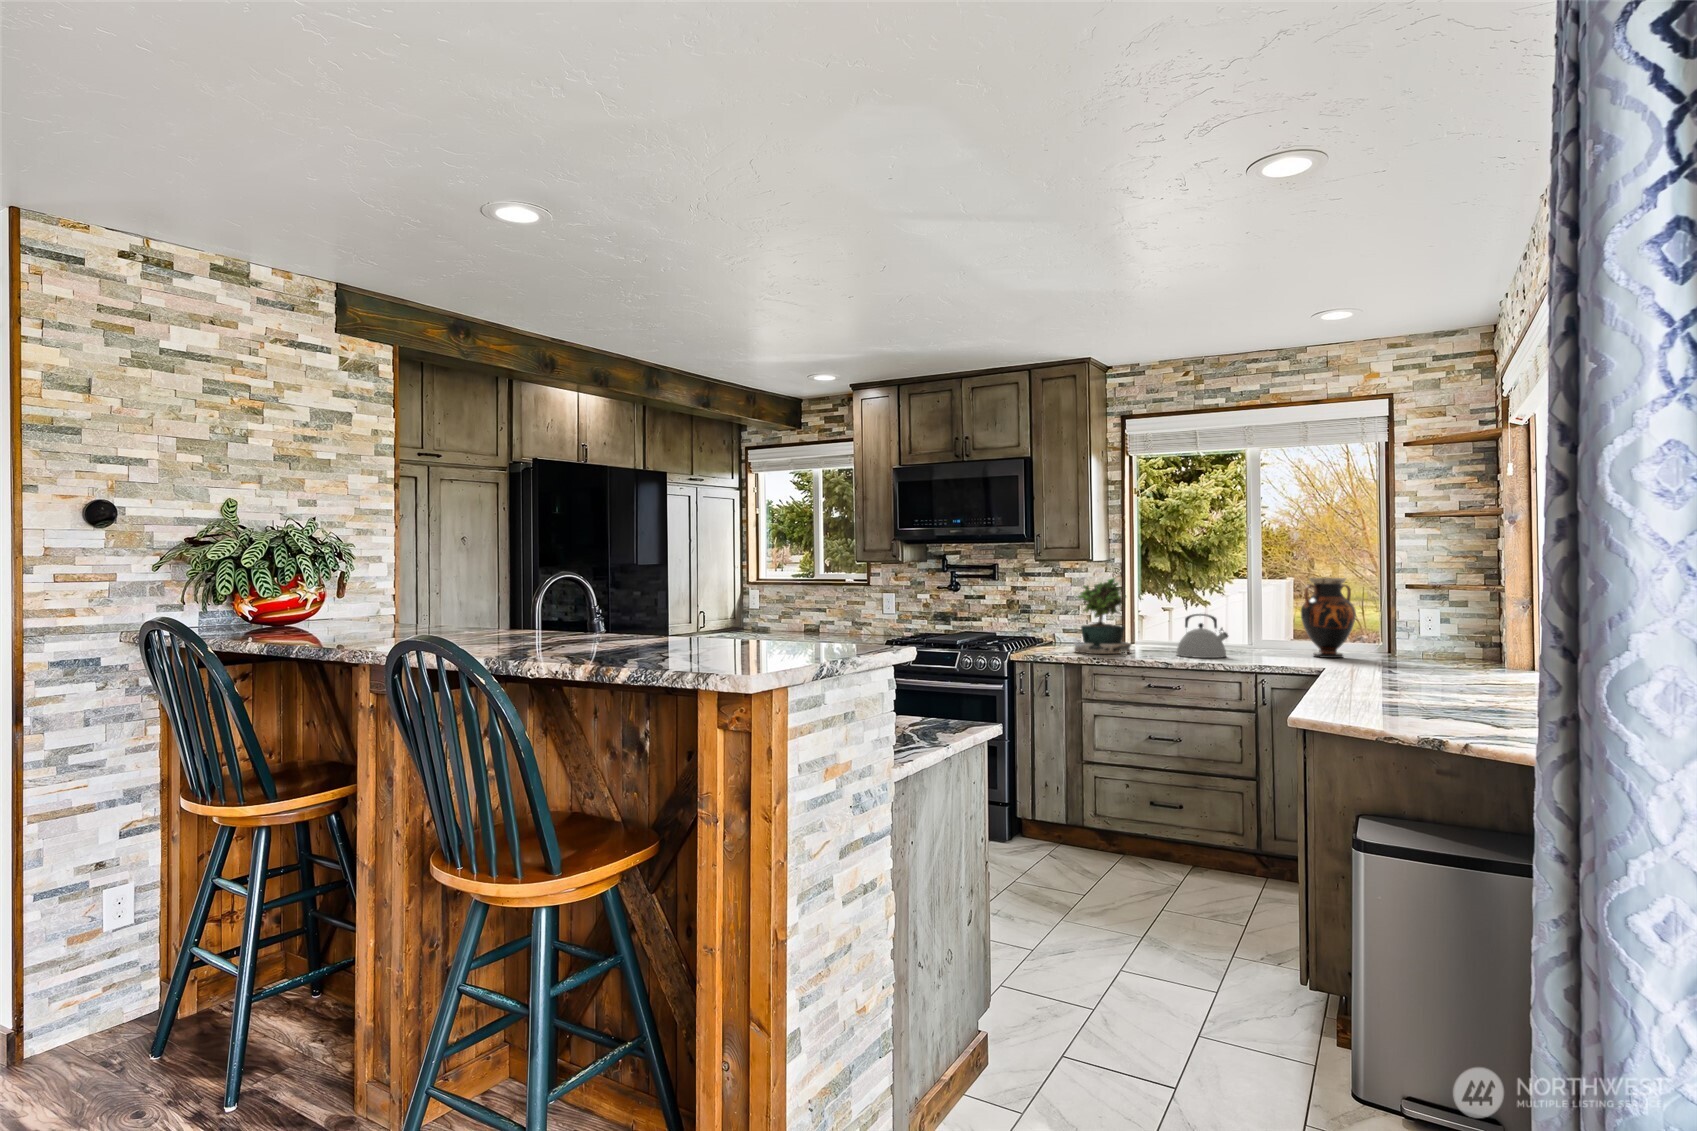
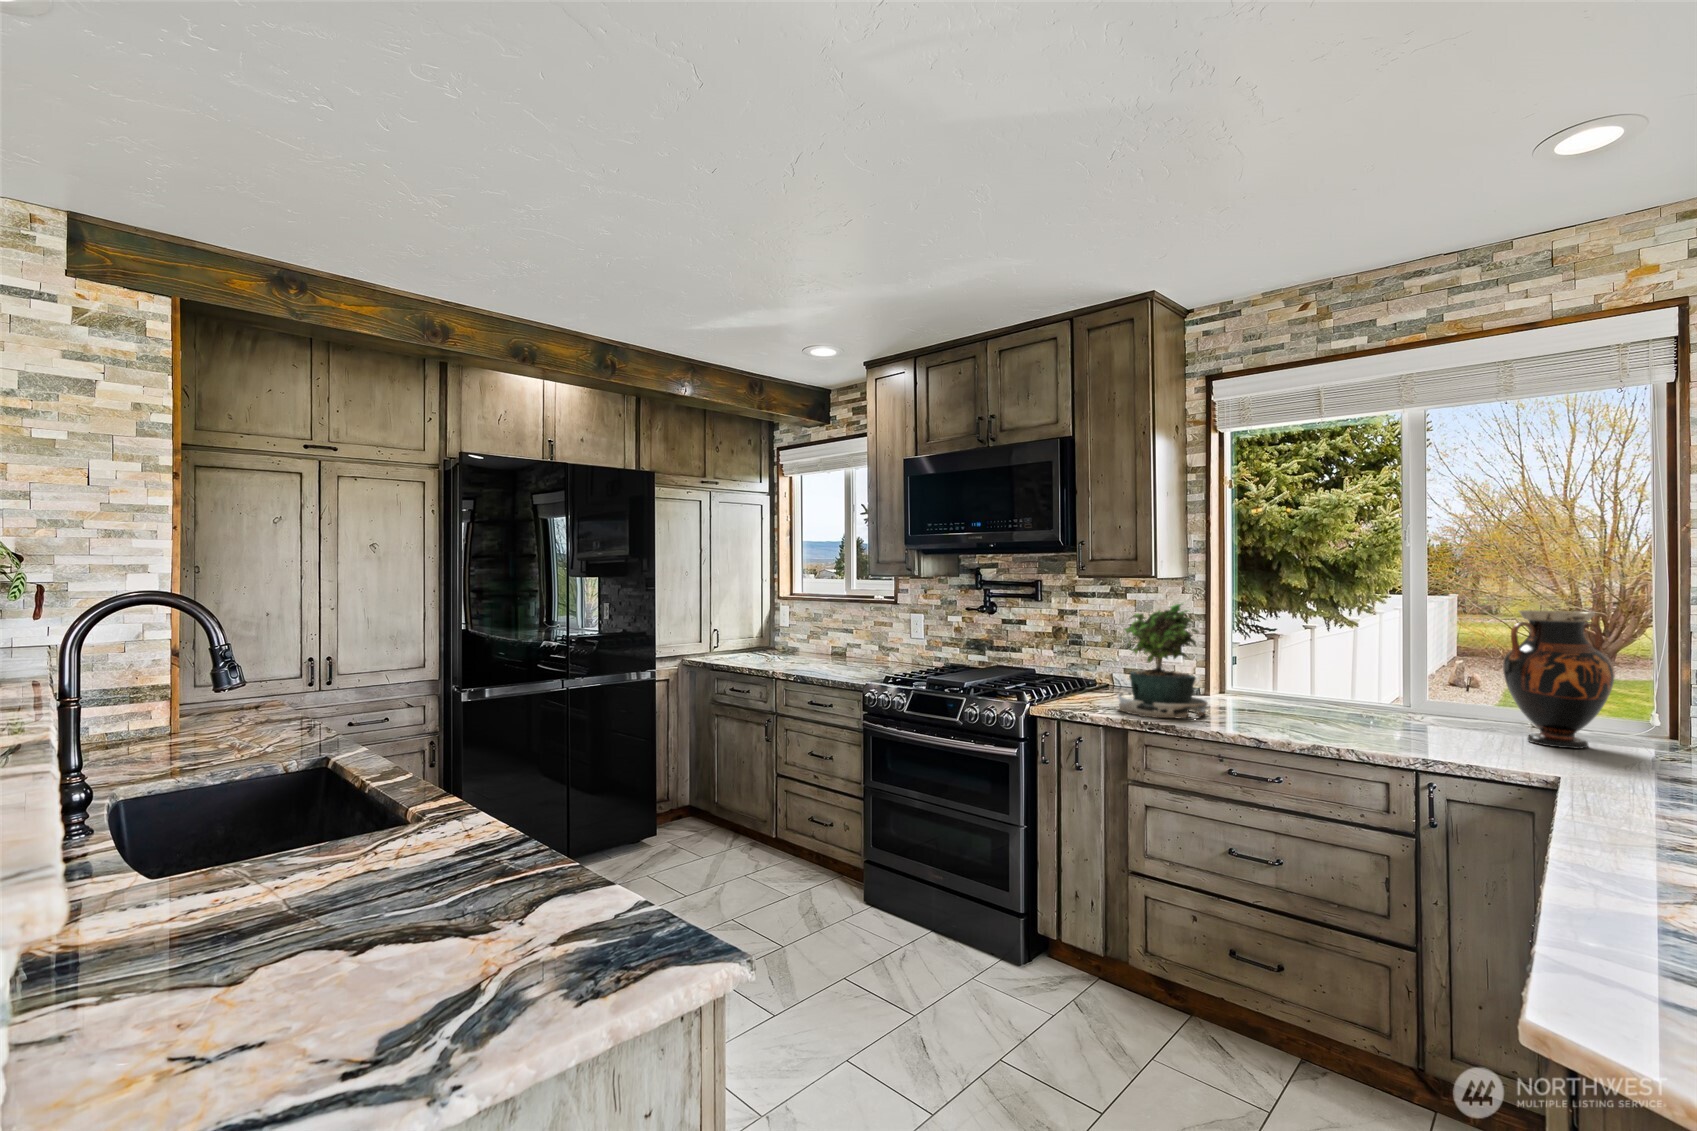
kettle: present [1177,614,1228,658] -> none [1278,663,1368,737]

